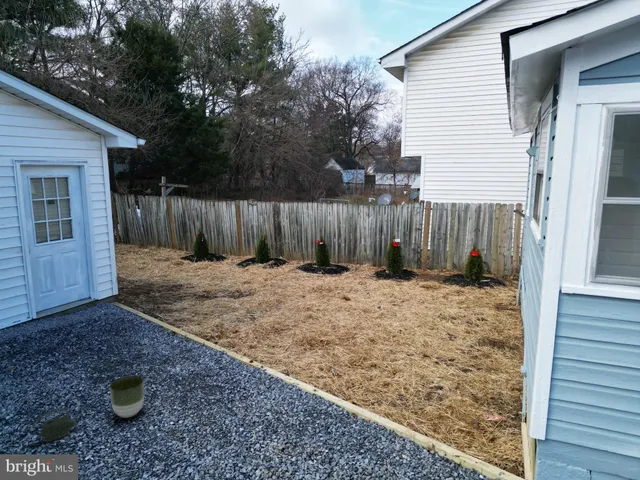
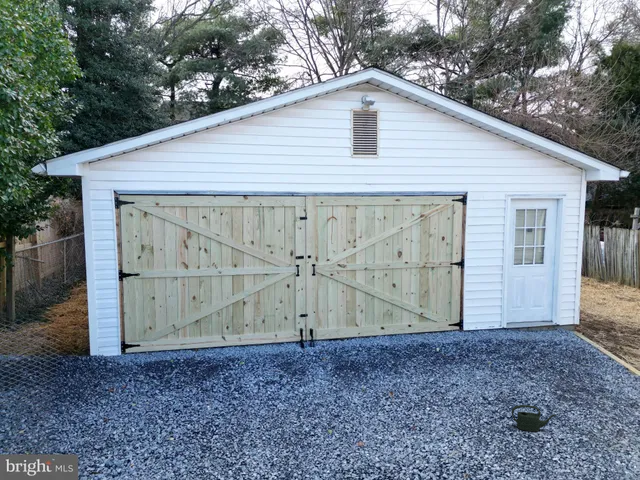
planter: present [110,376,144,417] -> none [578,402,614,443]

